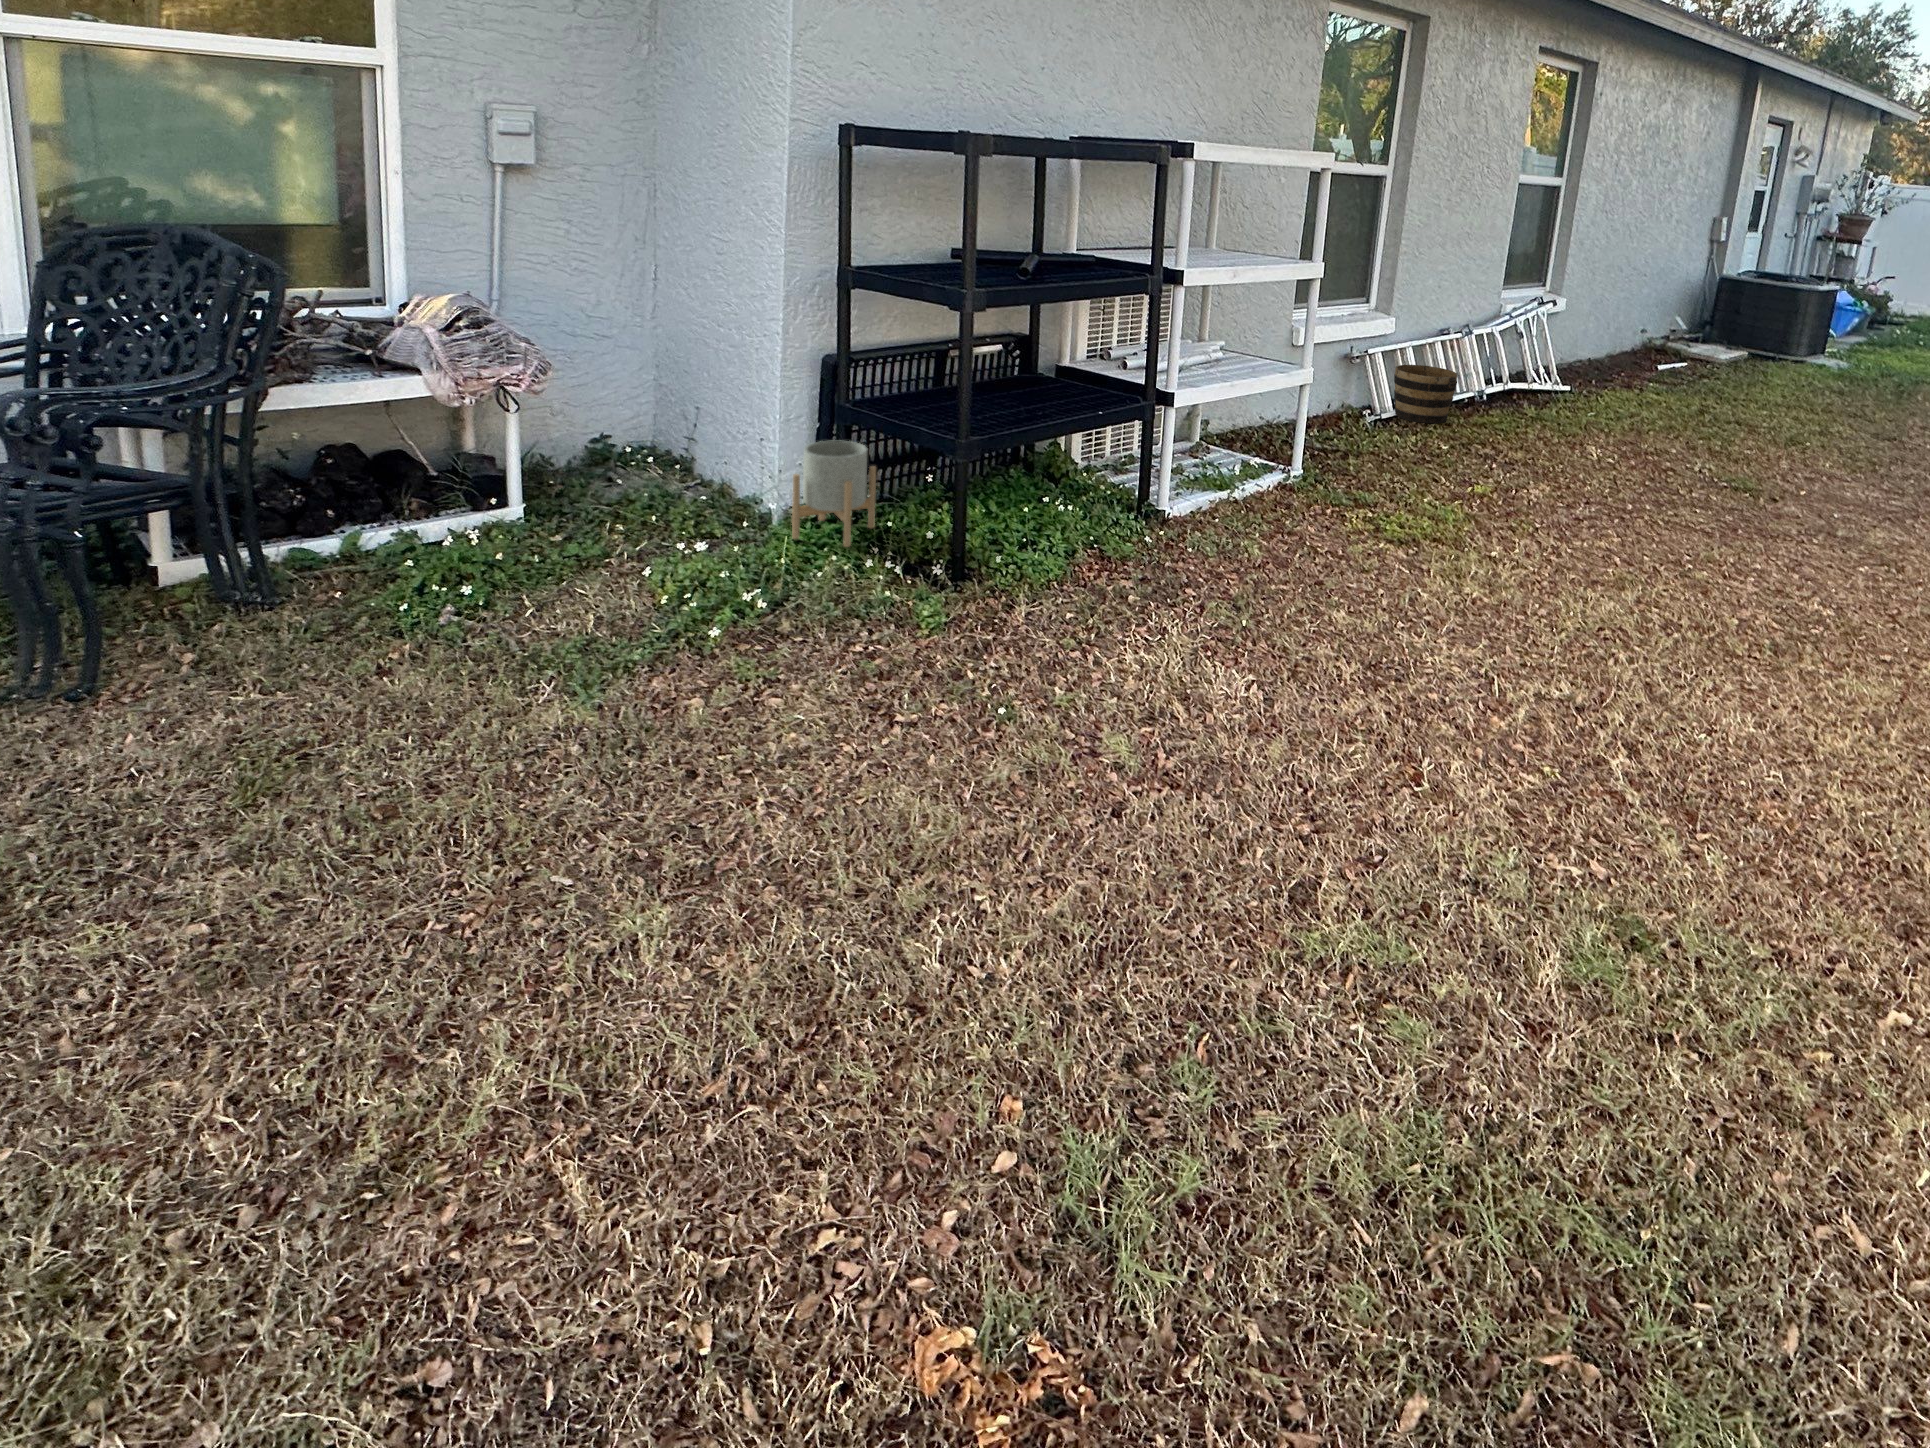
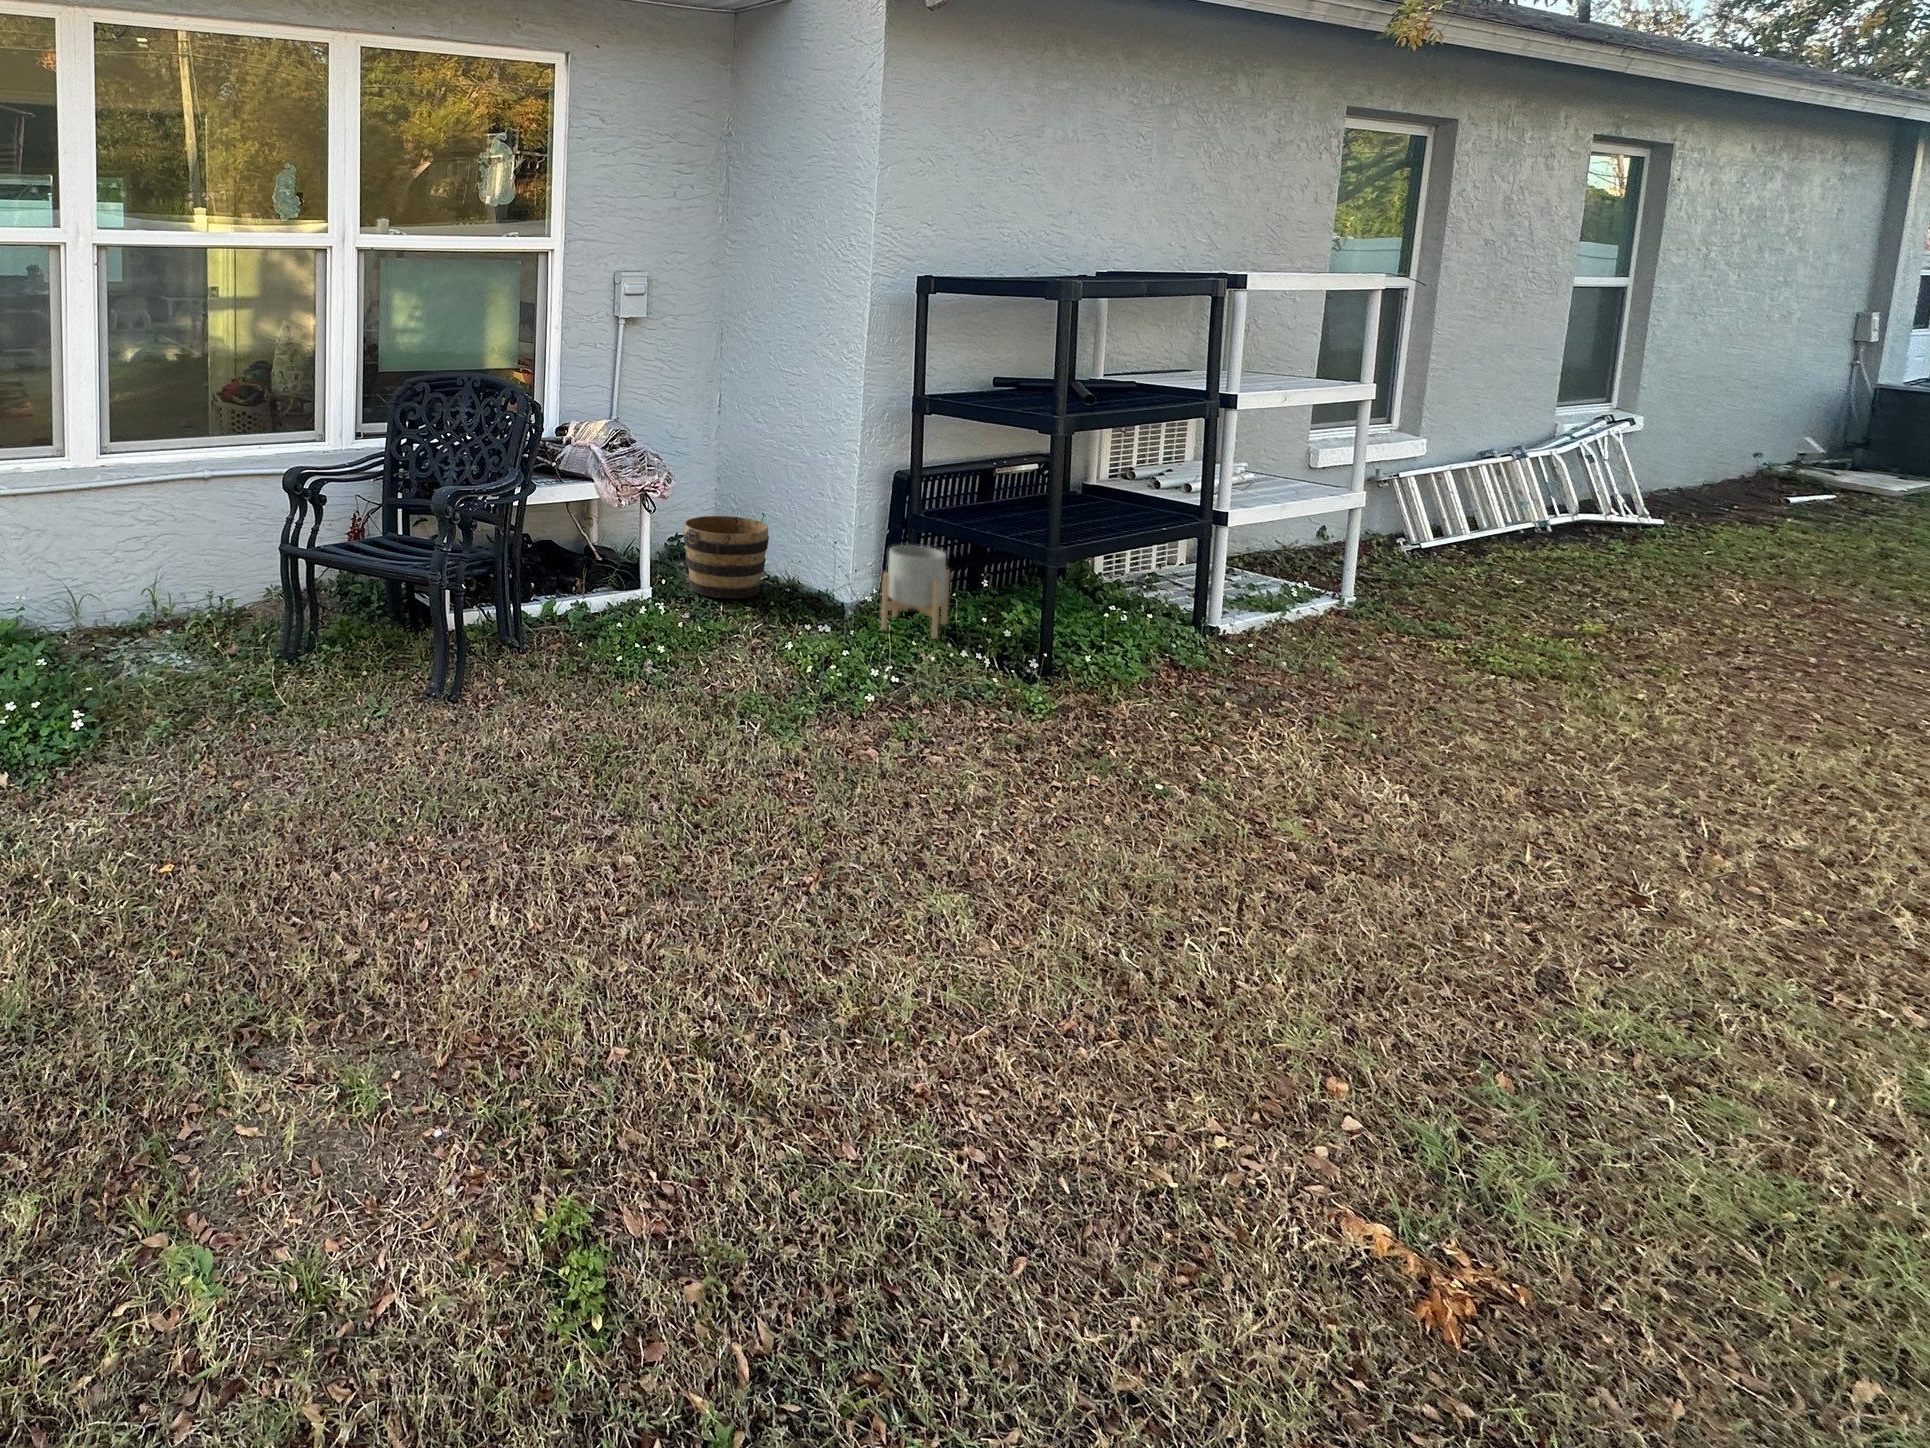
bucket: present [1394,365,1458,423] -> present [684,516,769,598]

